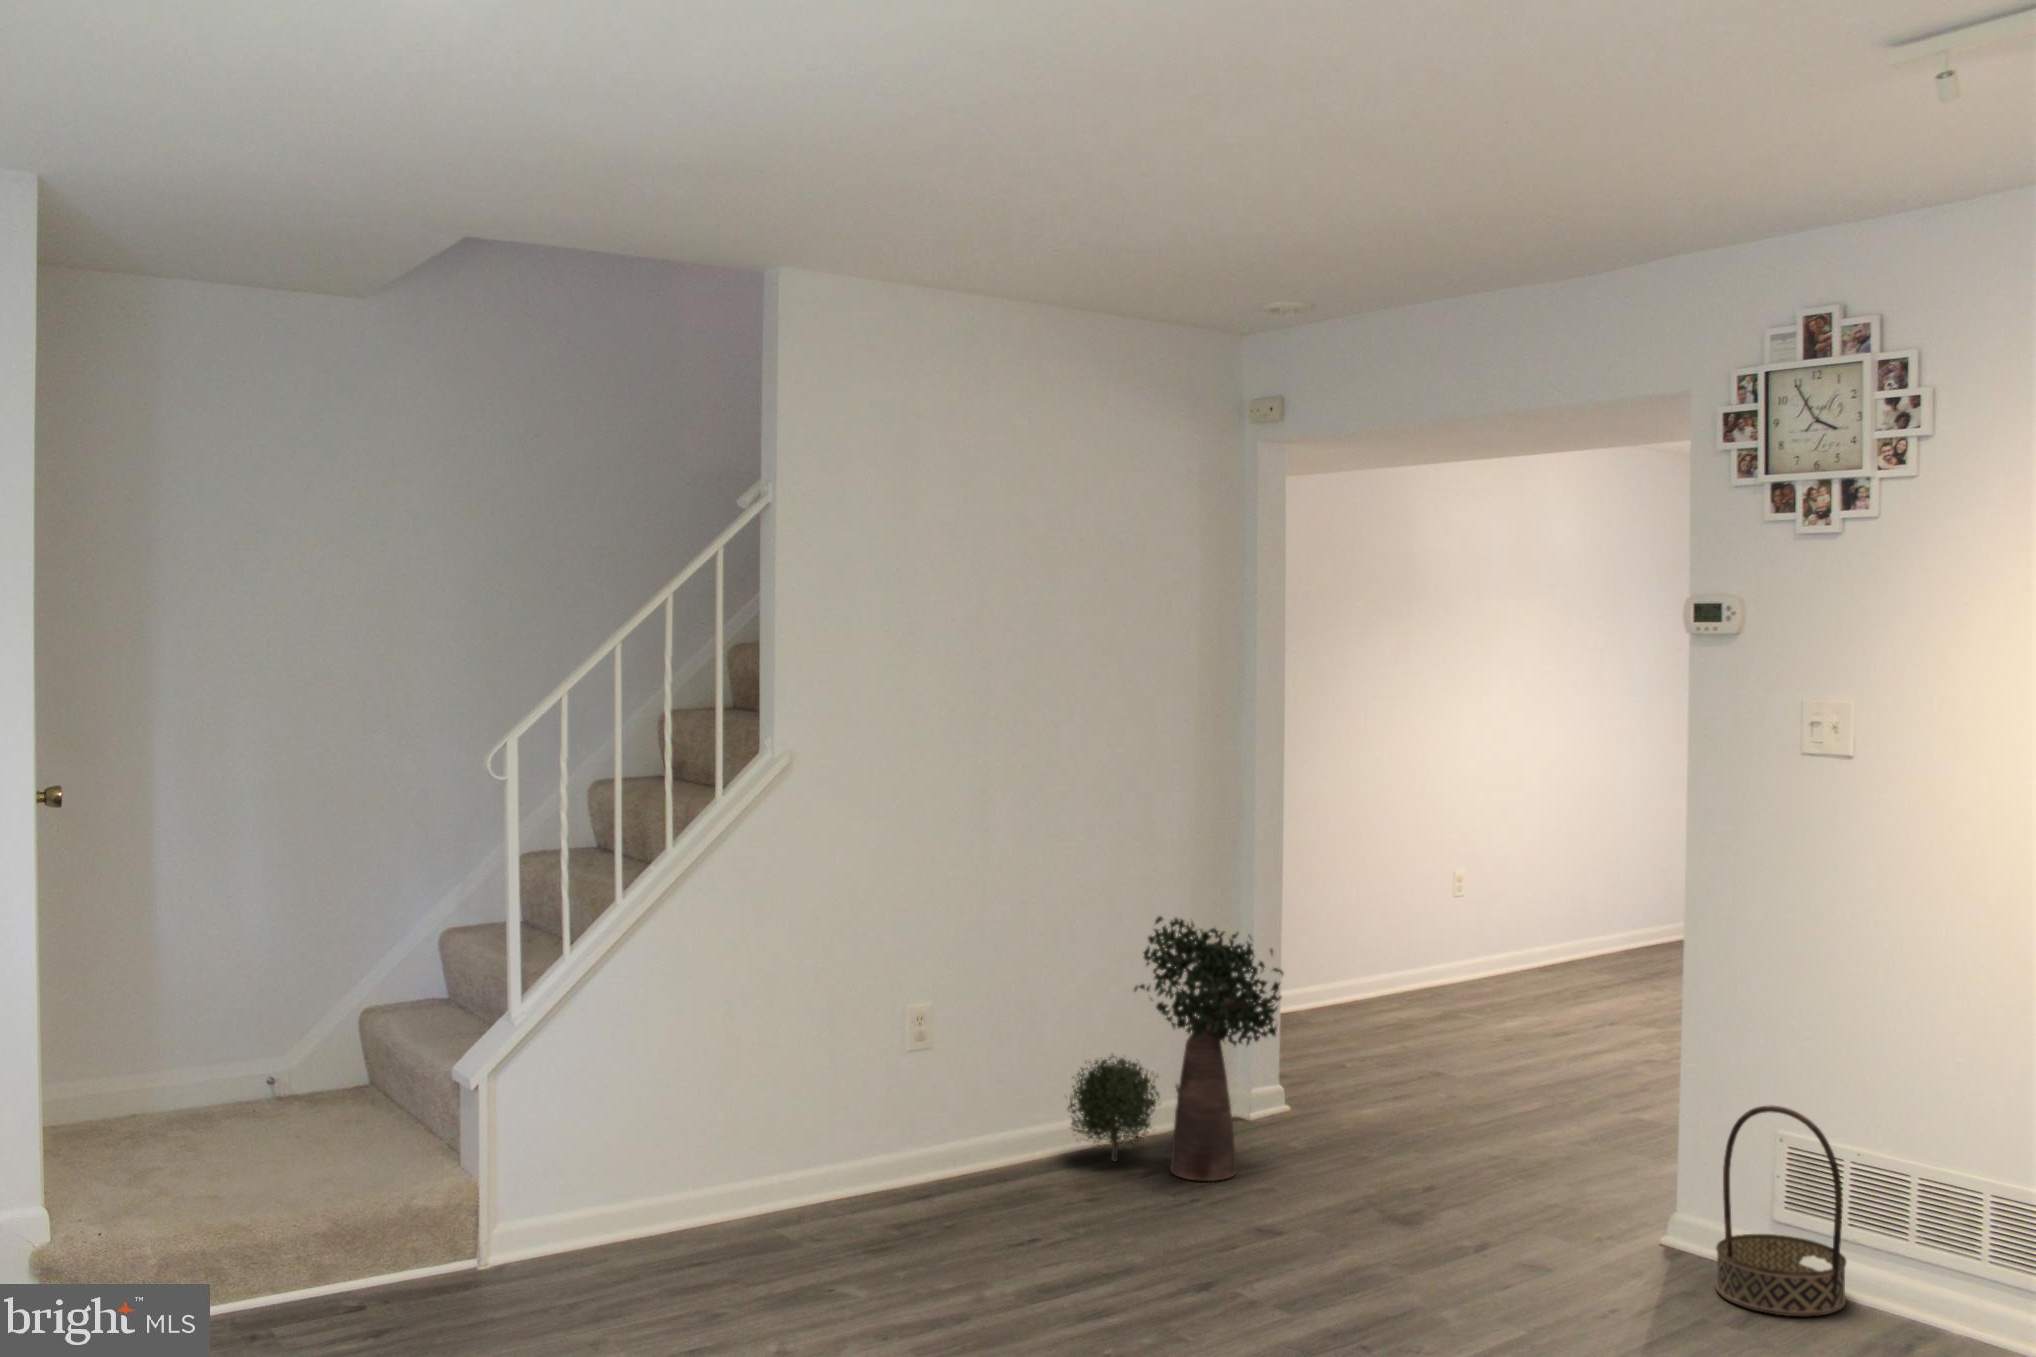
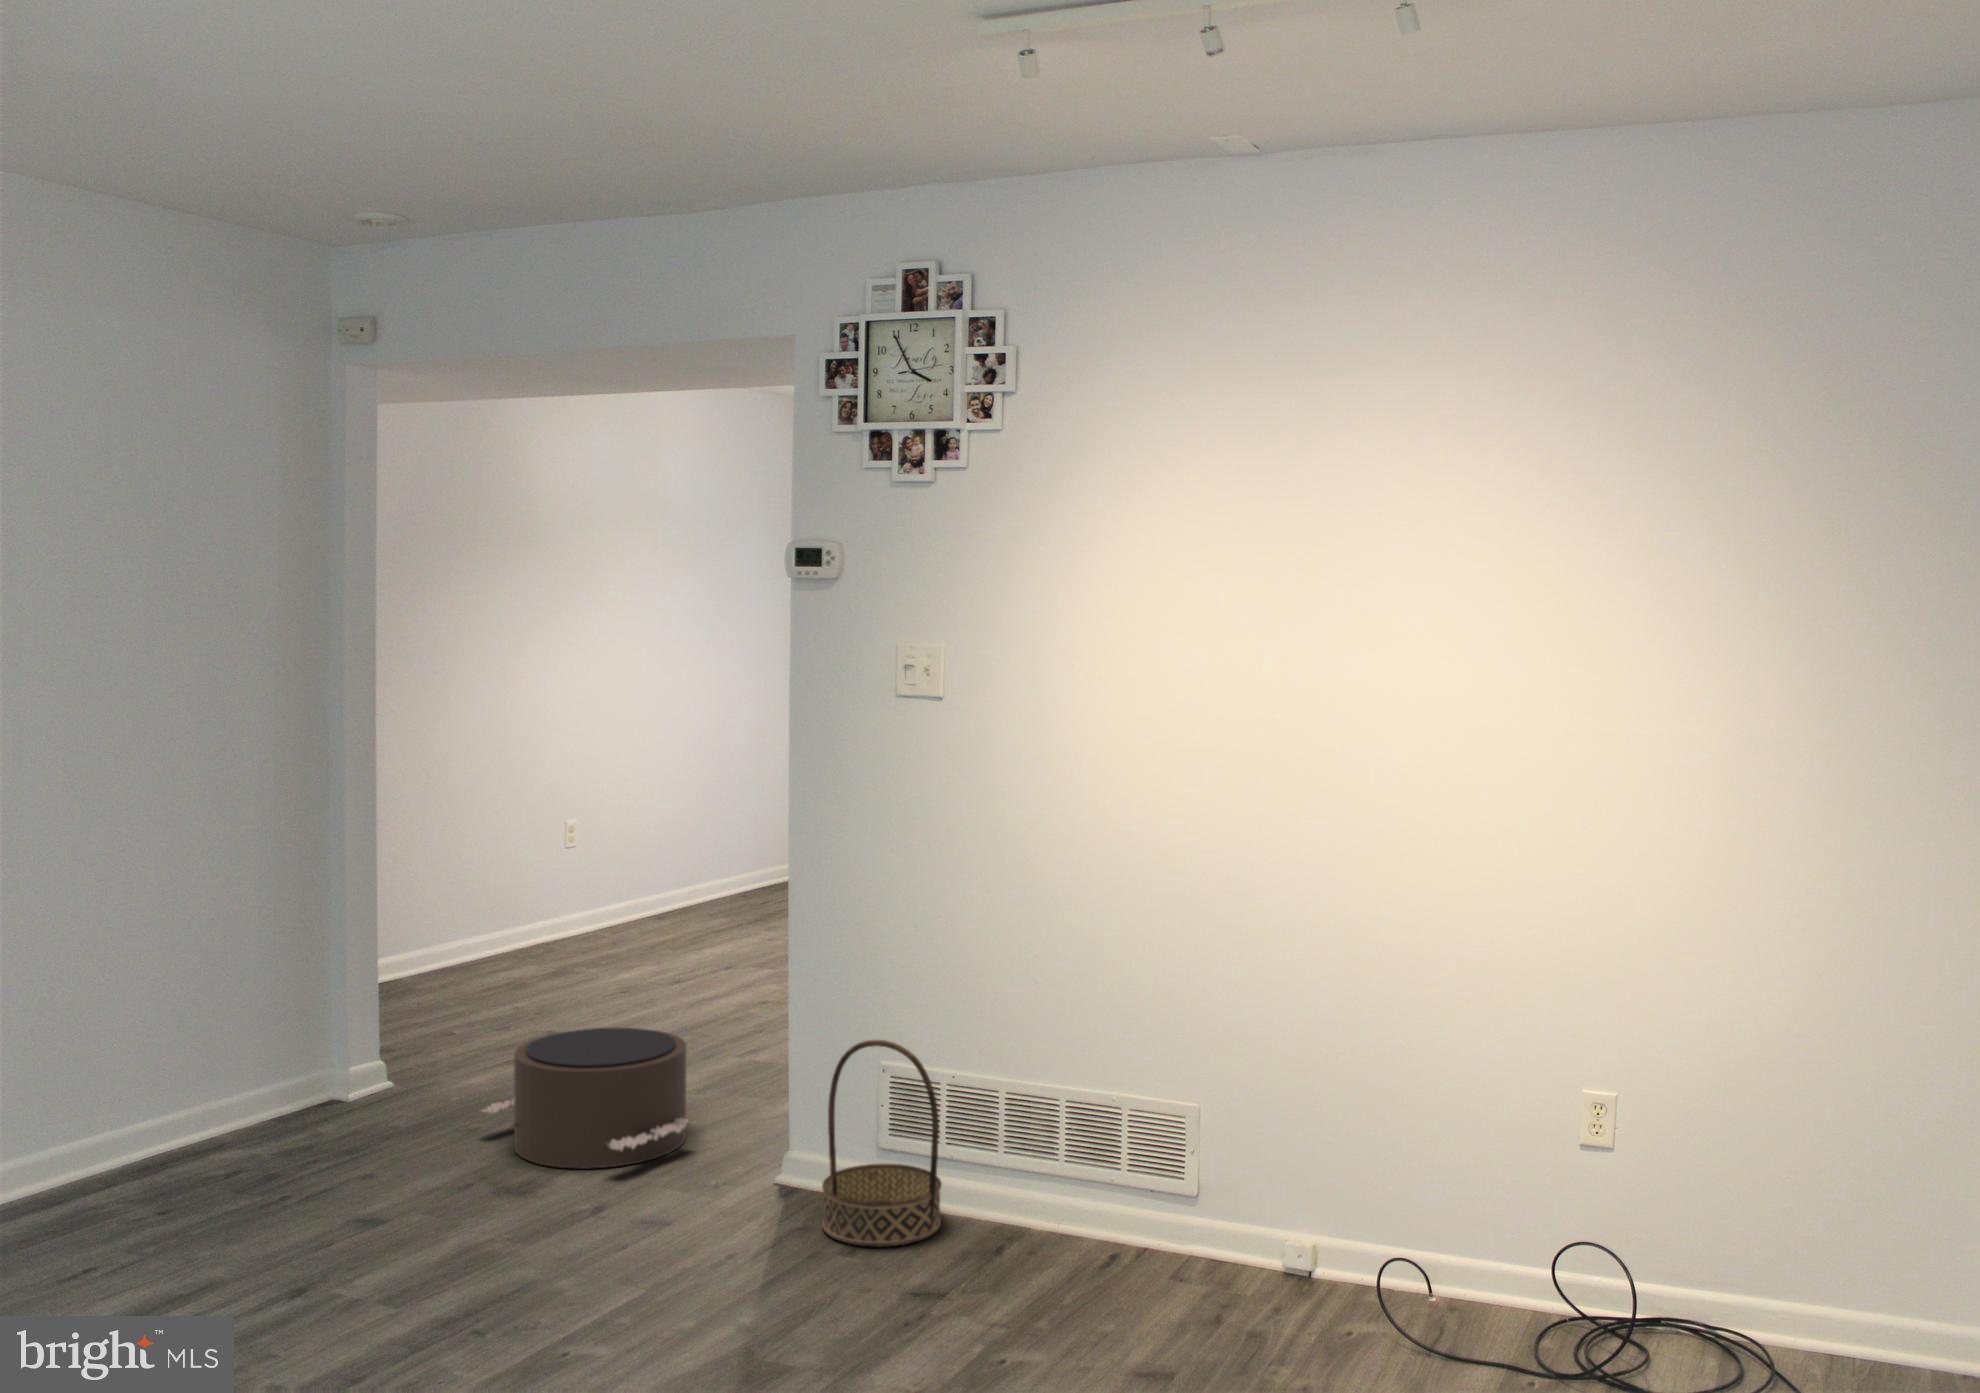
potted plant: present [1066,916,1283,1181] -> none [109,890,377,1181]
pouf: none [1375,1073,1586,1207] -> present [483,1028,690,1168]

